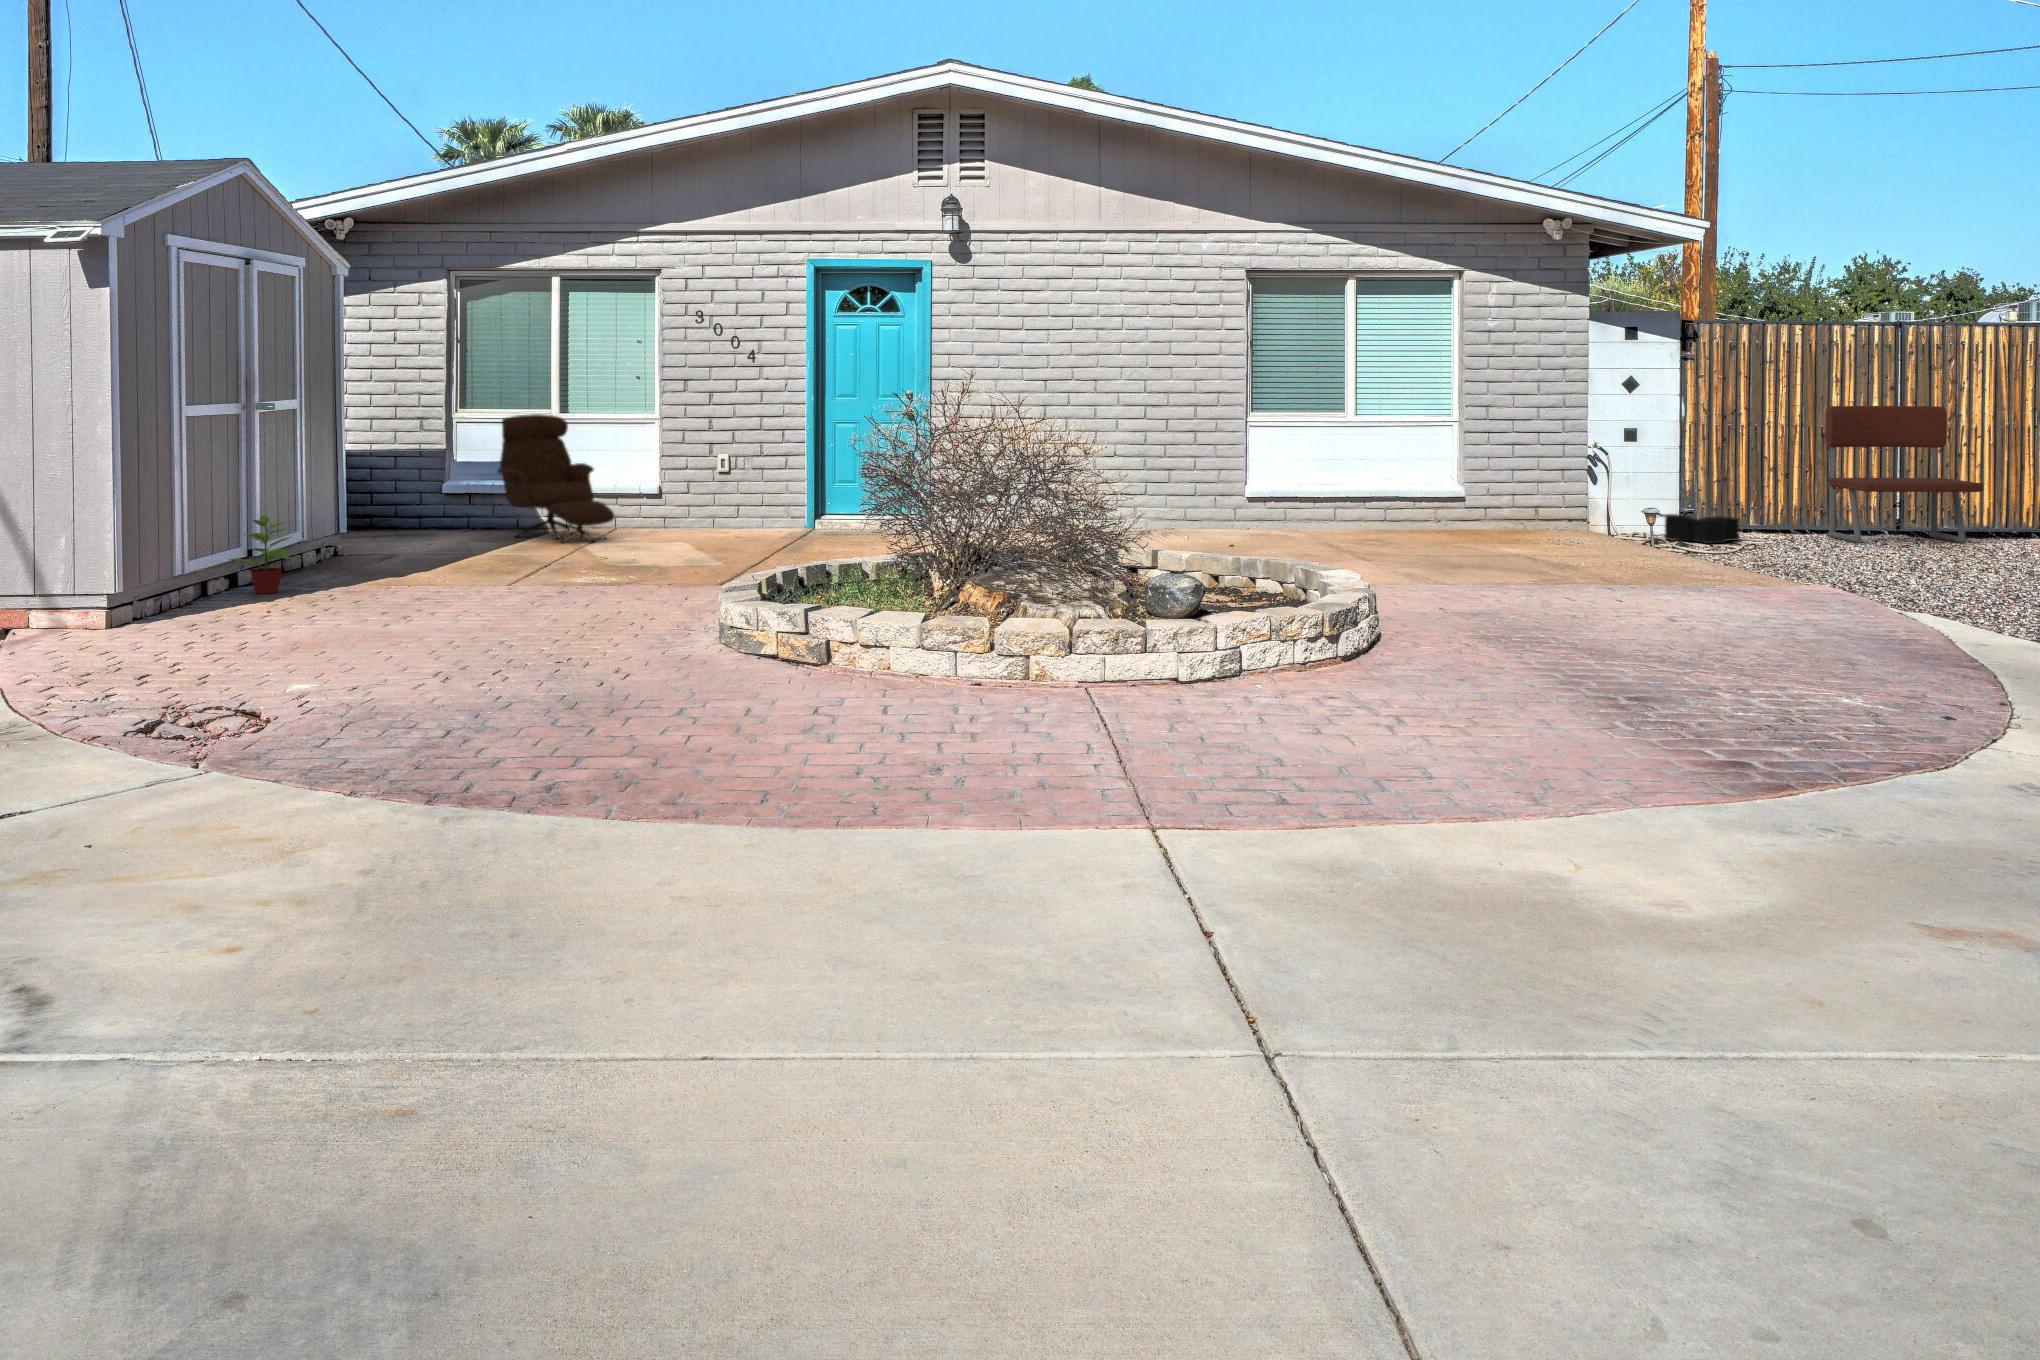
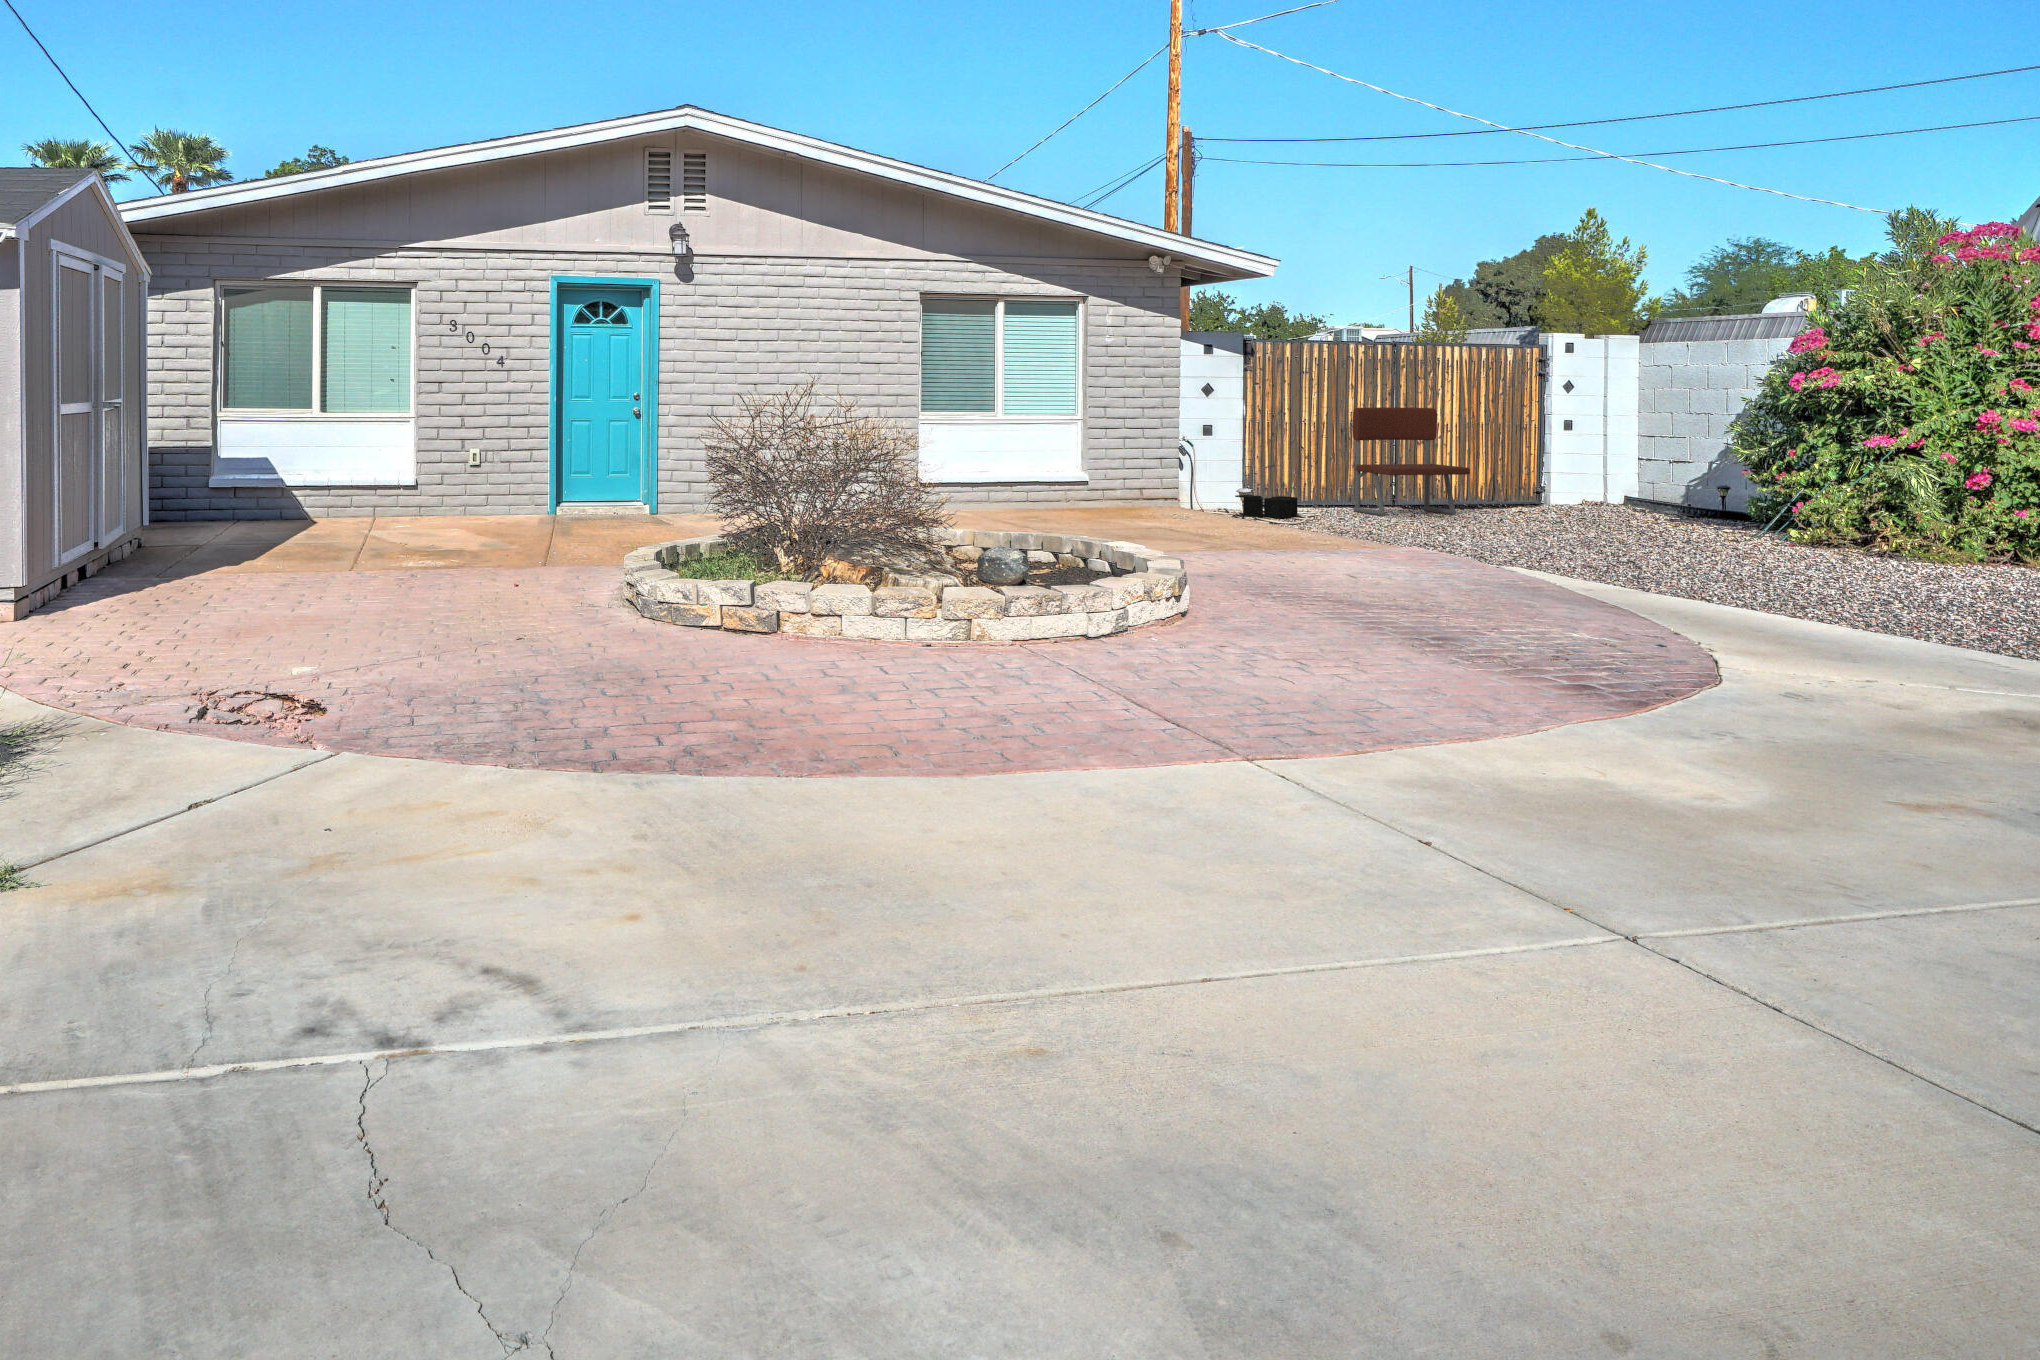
lounge chair: present [497,414,615,543] -> none [263,415,383,534]
potted plant: present [229,516,291,594] -> none [92,509,158,587]

